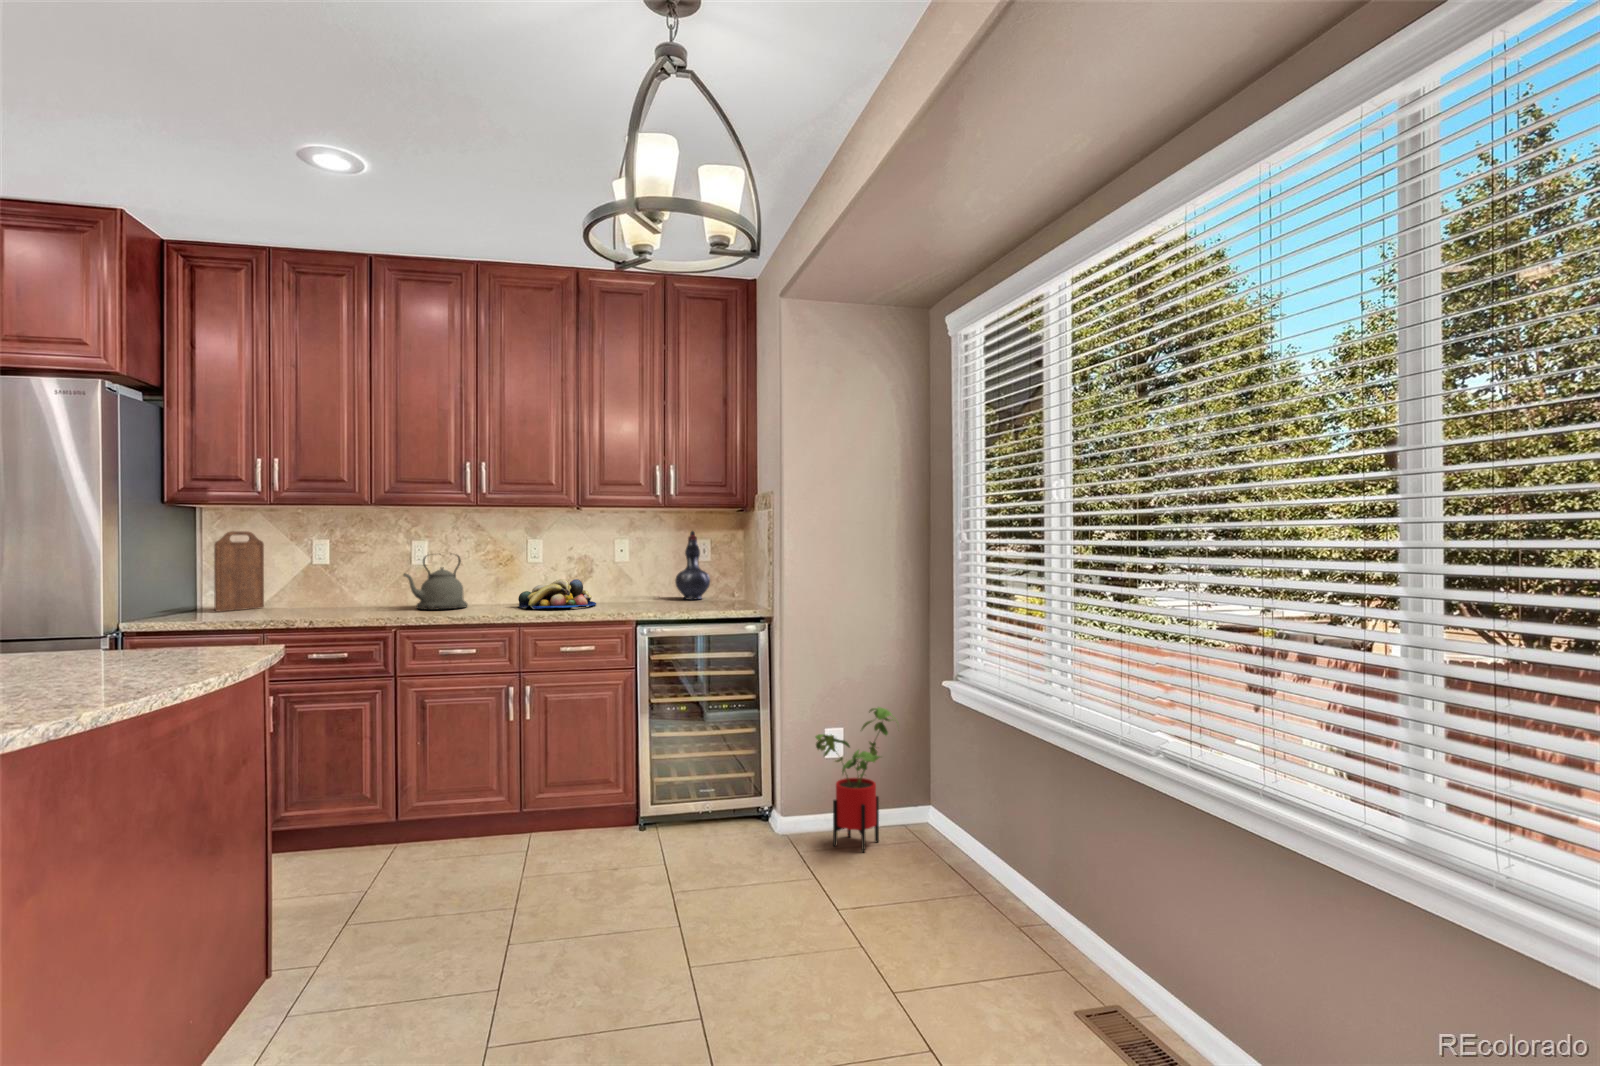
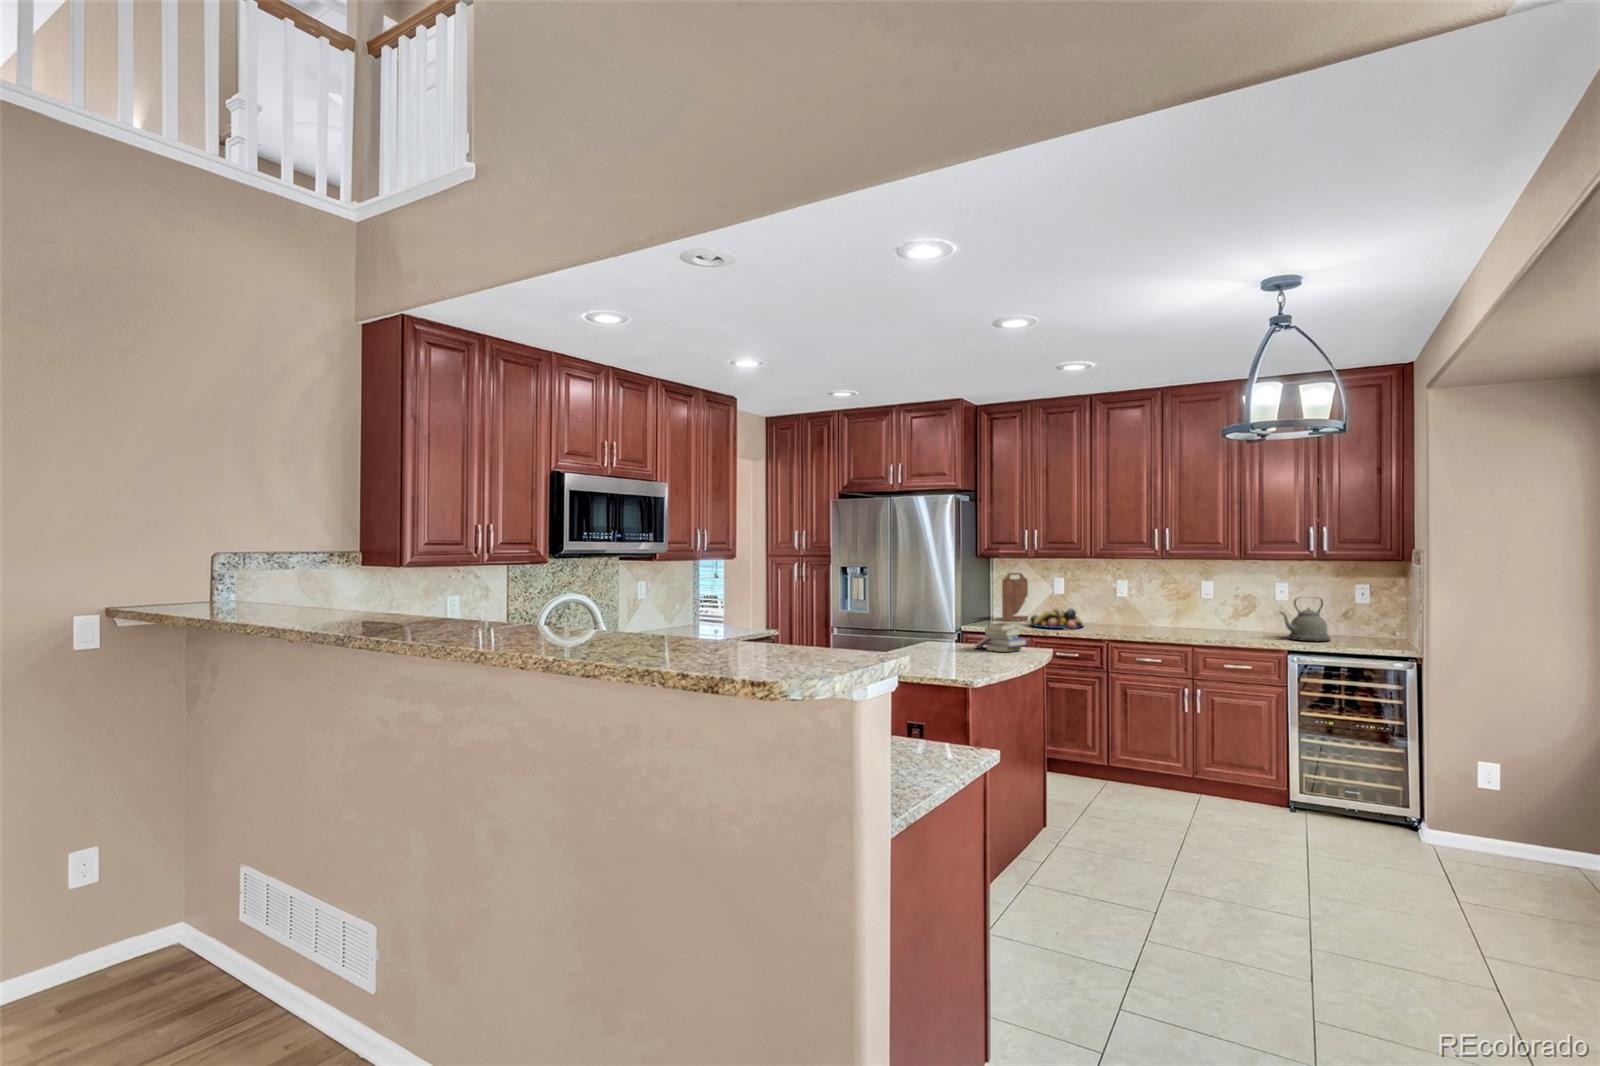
decorative vase: present [675,531,710,600] -> none [1332,578,1367,636]
kettle: present [404,555,468,610] -> present [1280,597,1331,641]
fruit bowl: present [518,579,596,609] -> present [1030,608,1083,628]
book: none [89,605,223,666] -> present [975,623,1027,652]
house plant: present [816,707,896,852] -> none [1457,748,1556,874]

